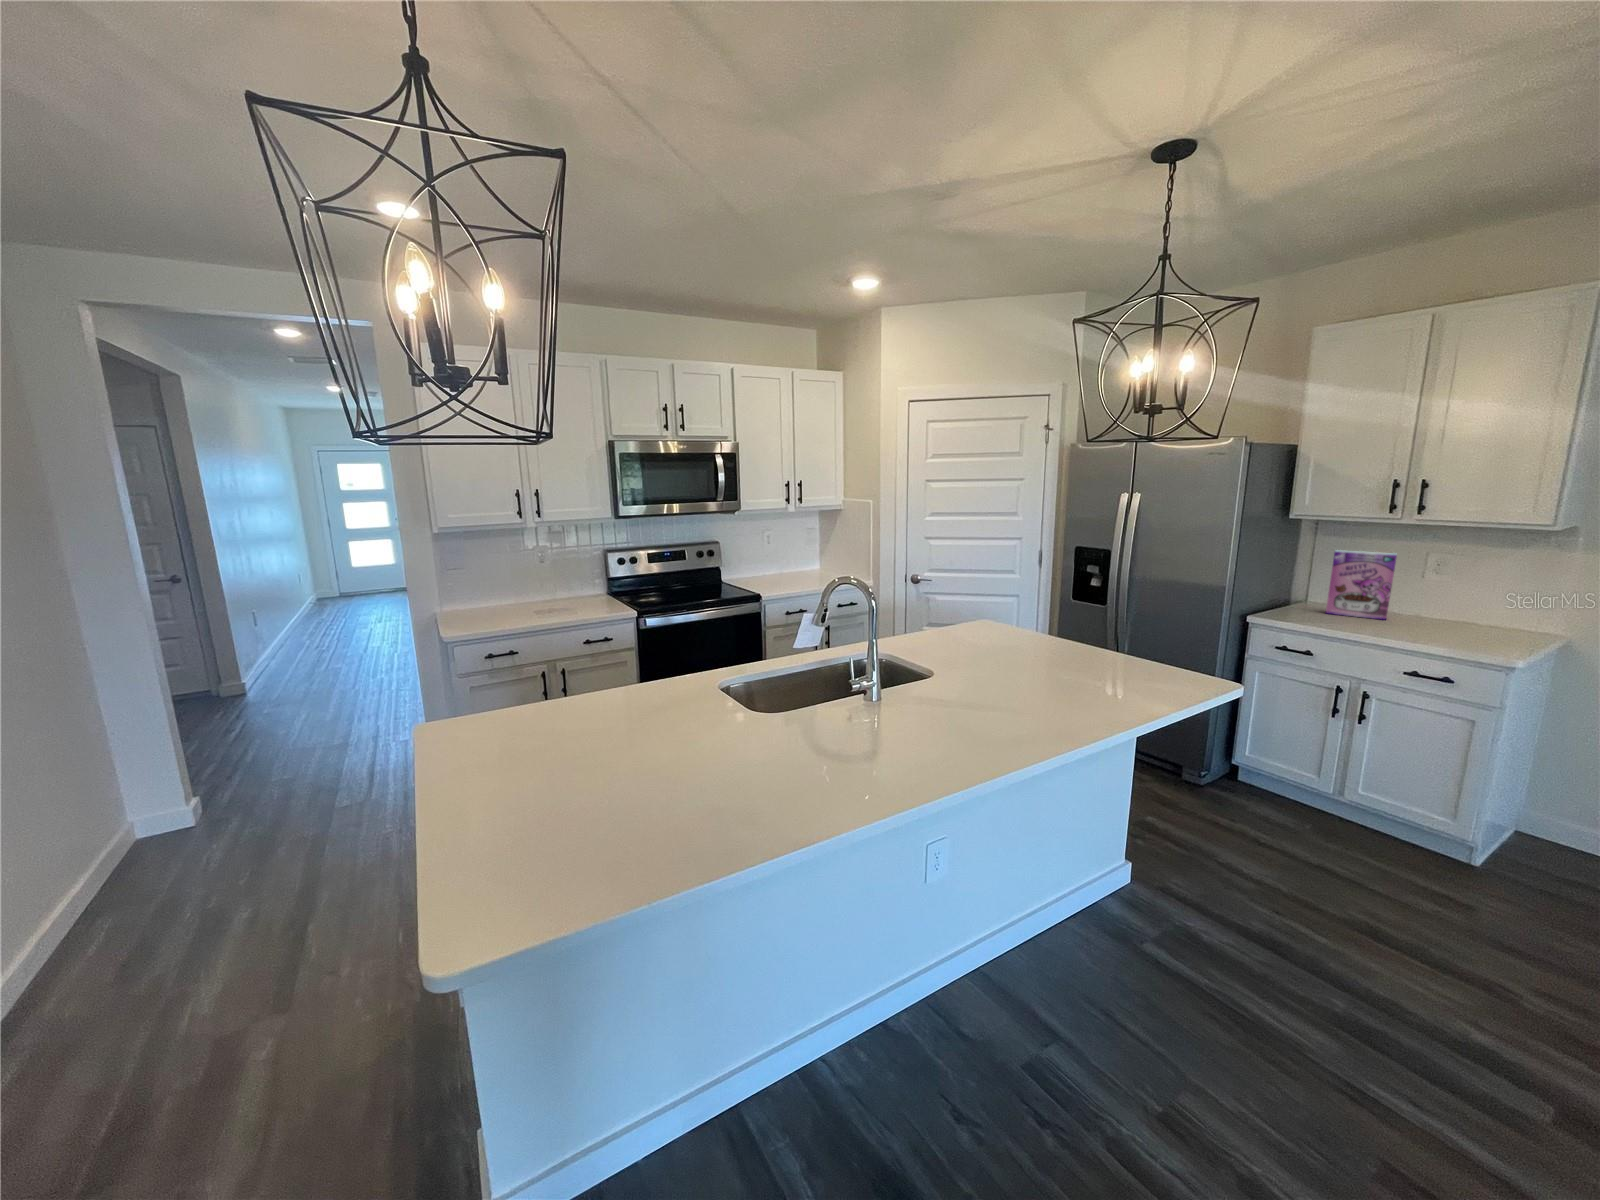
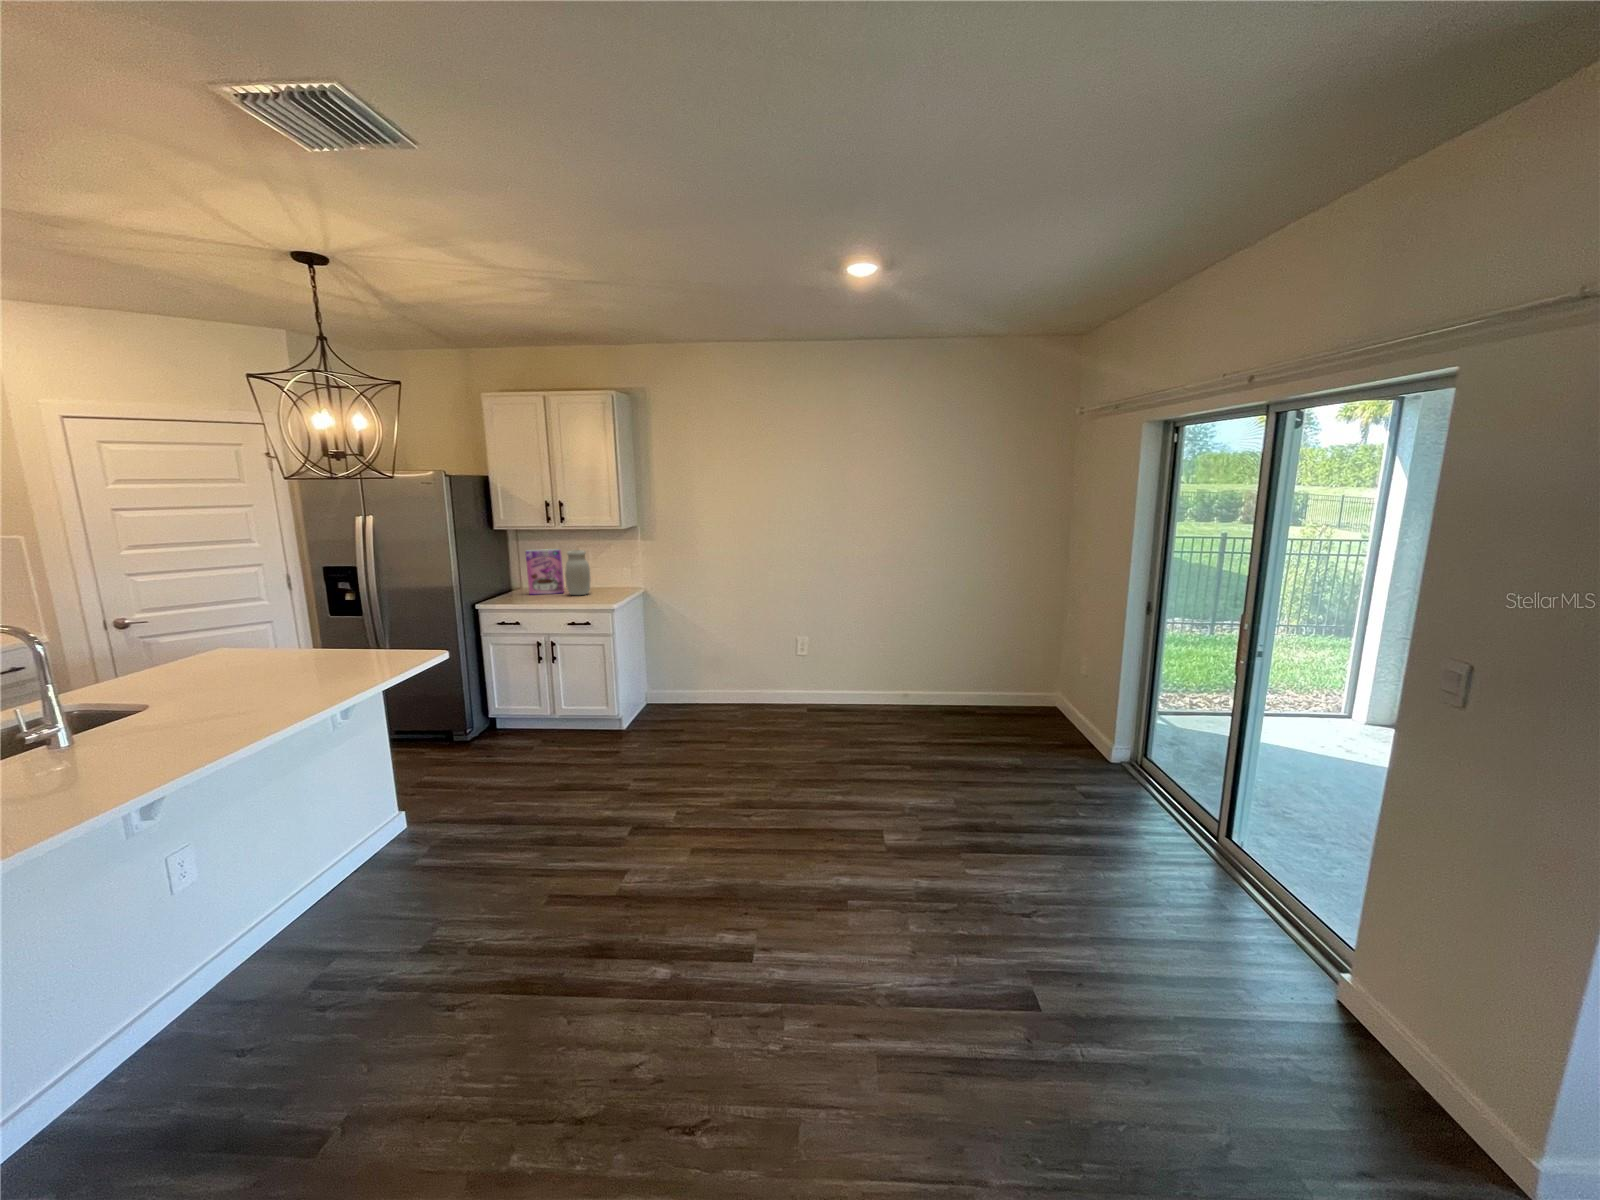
jar: none [1400,558,1454,630] -> present [565,550,590,595]

